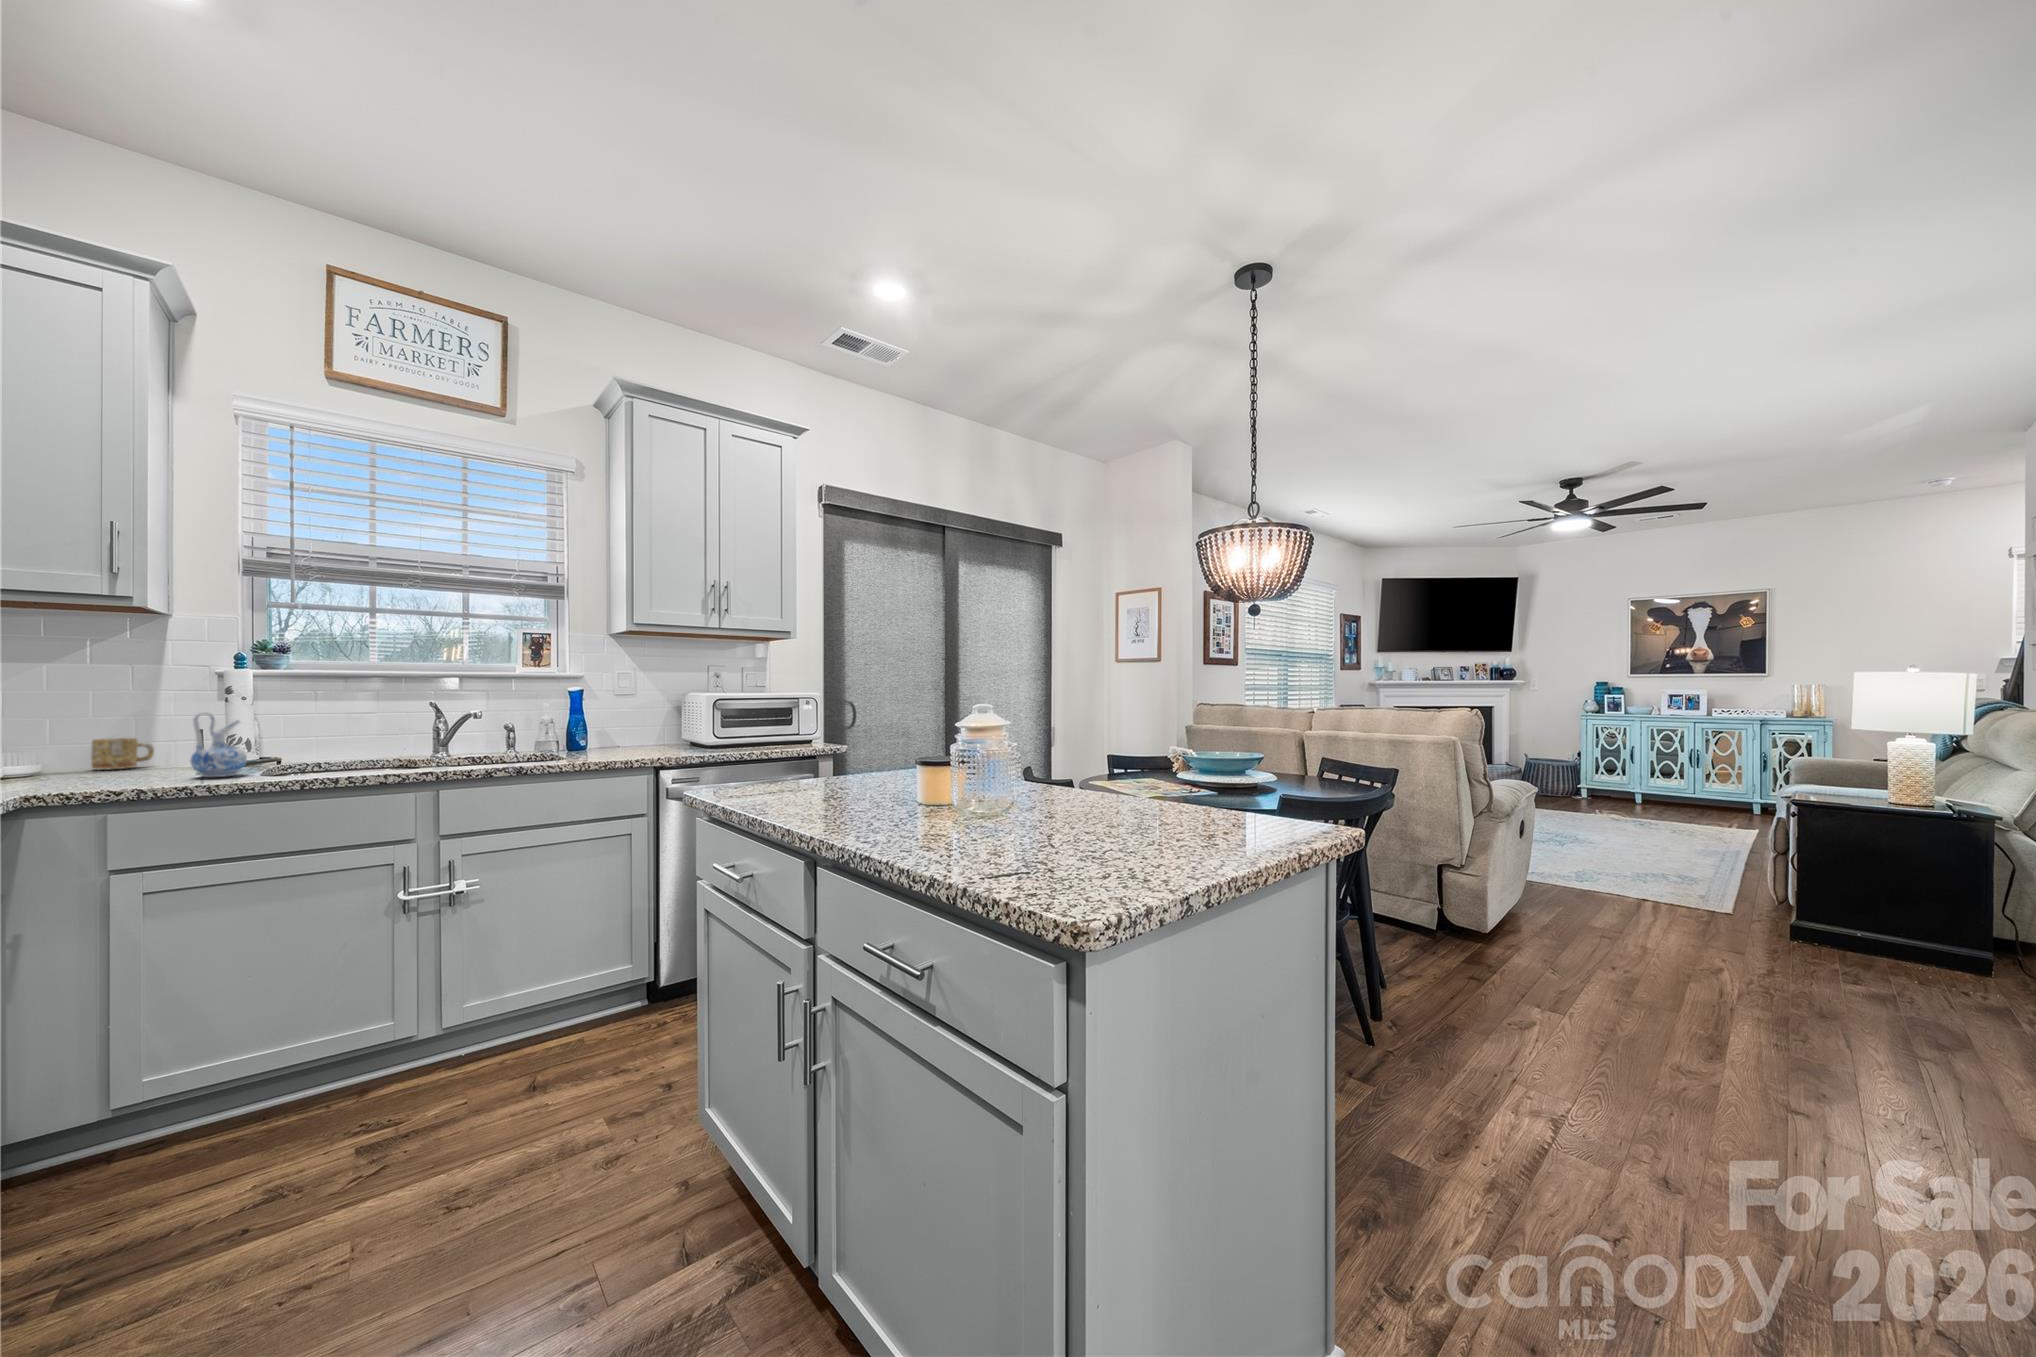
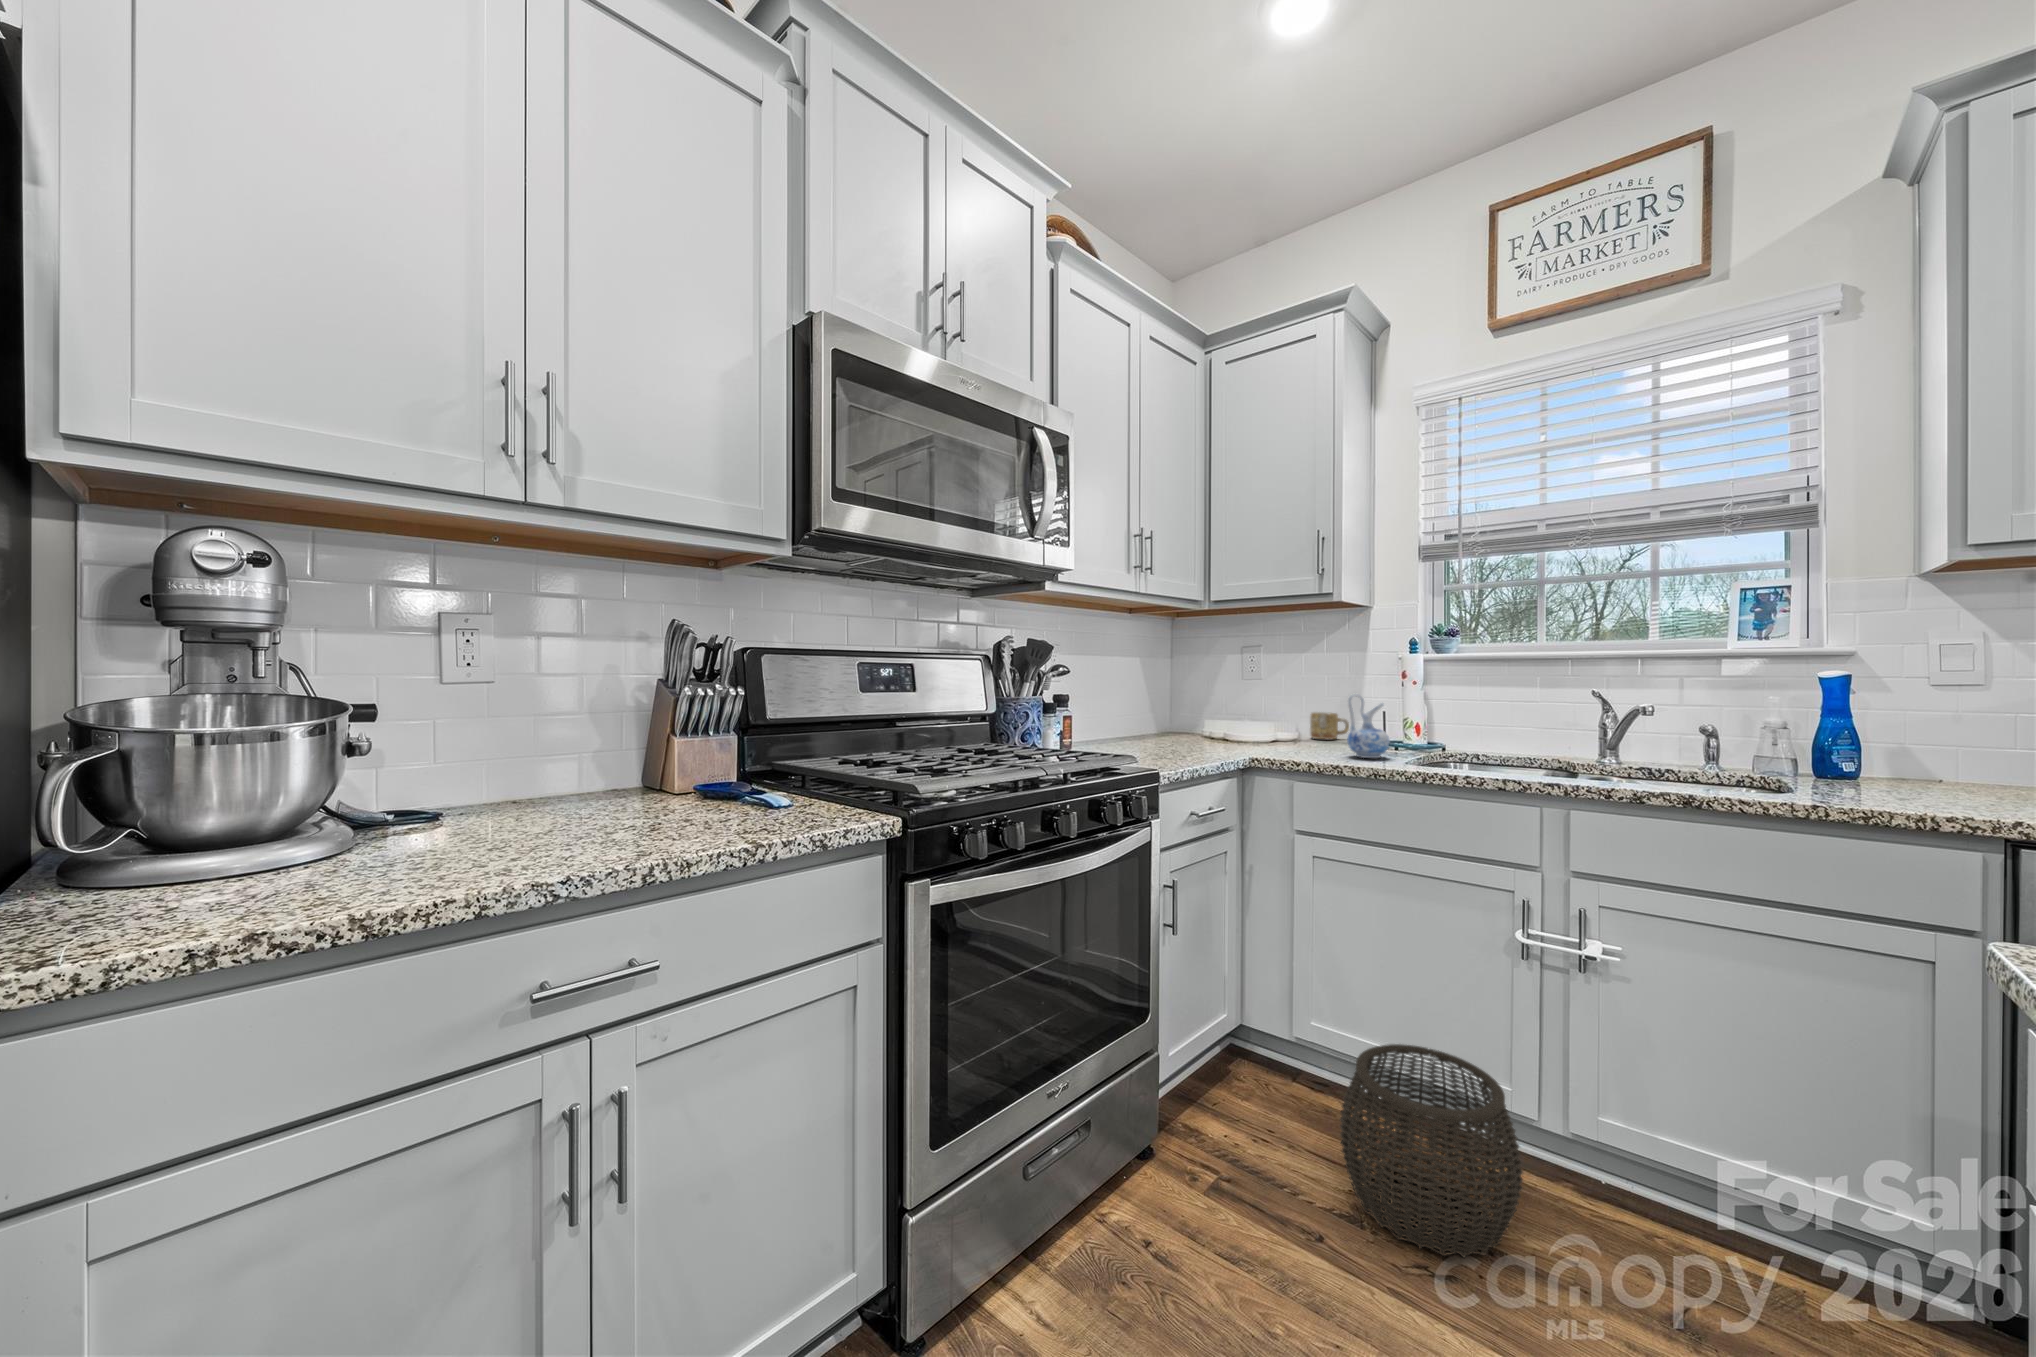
woven basket: none [242,1010,427,1185] -> present [1340,1044,1523,1258]

